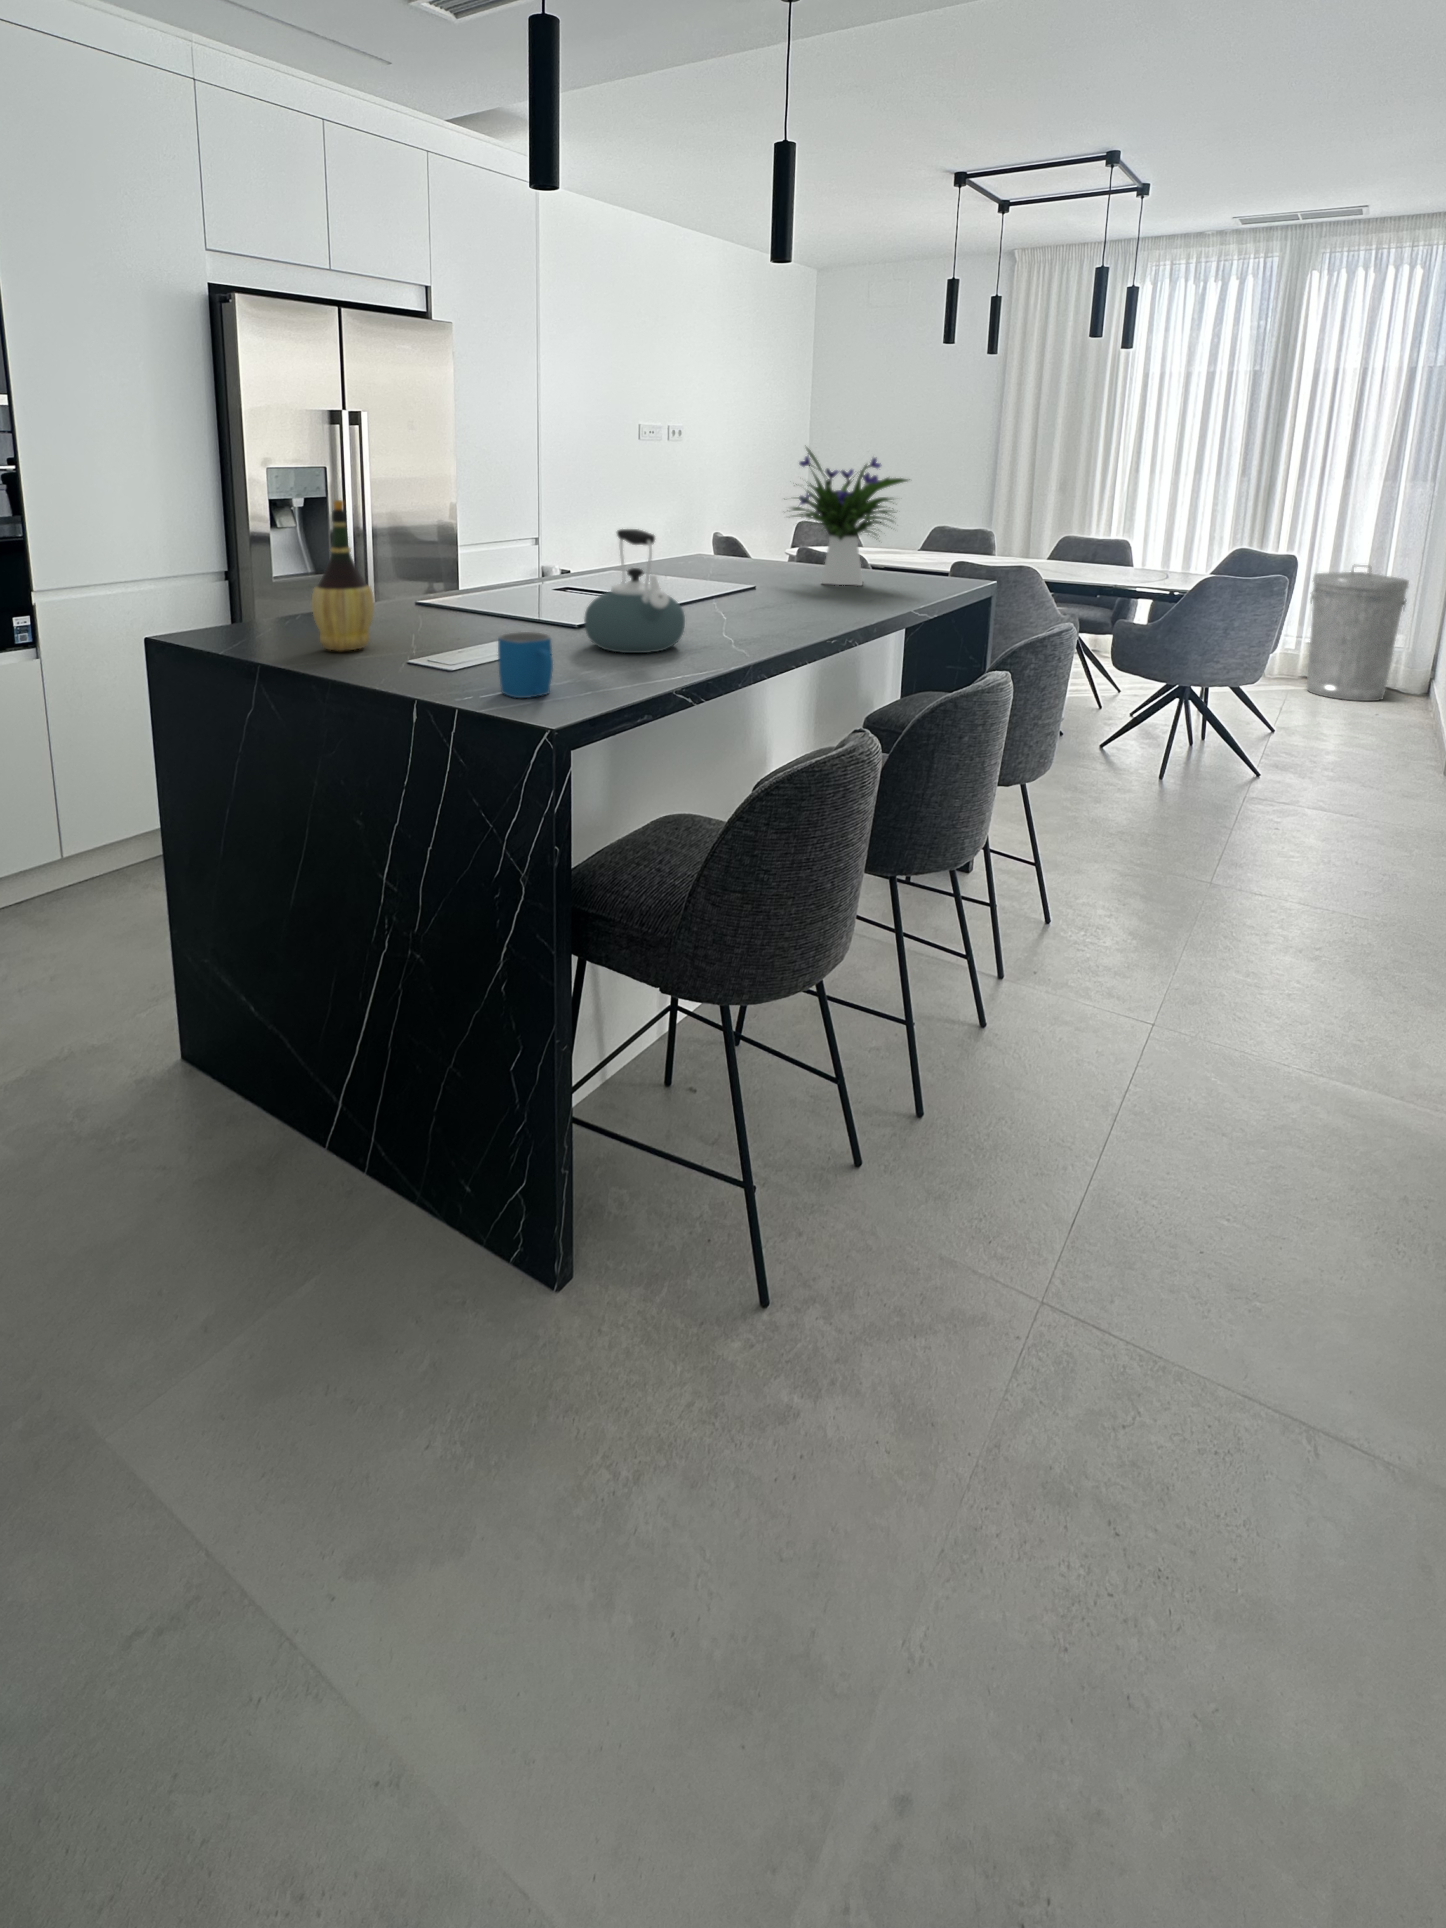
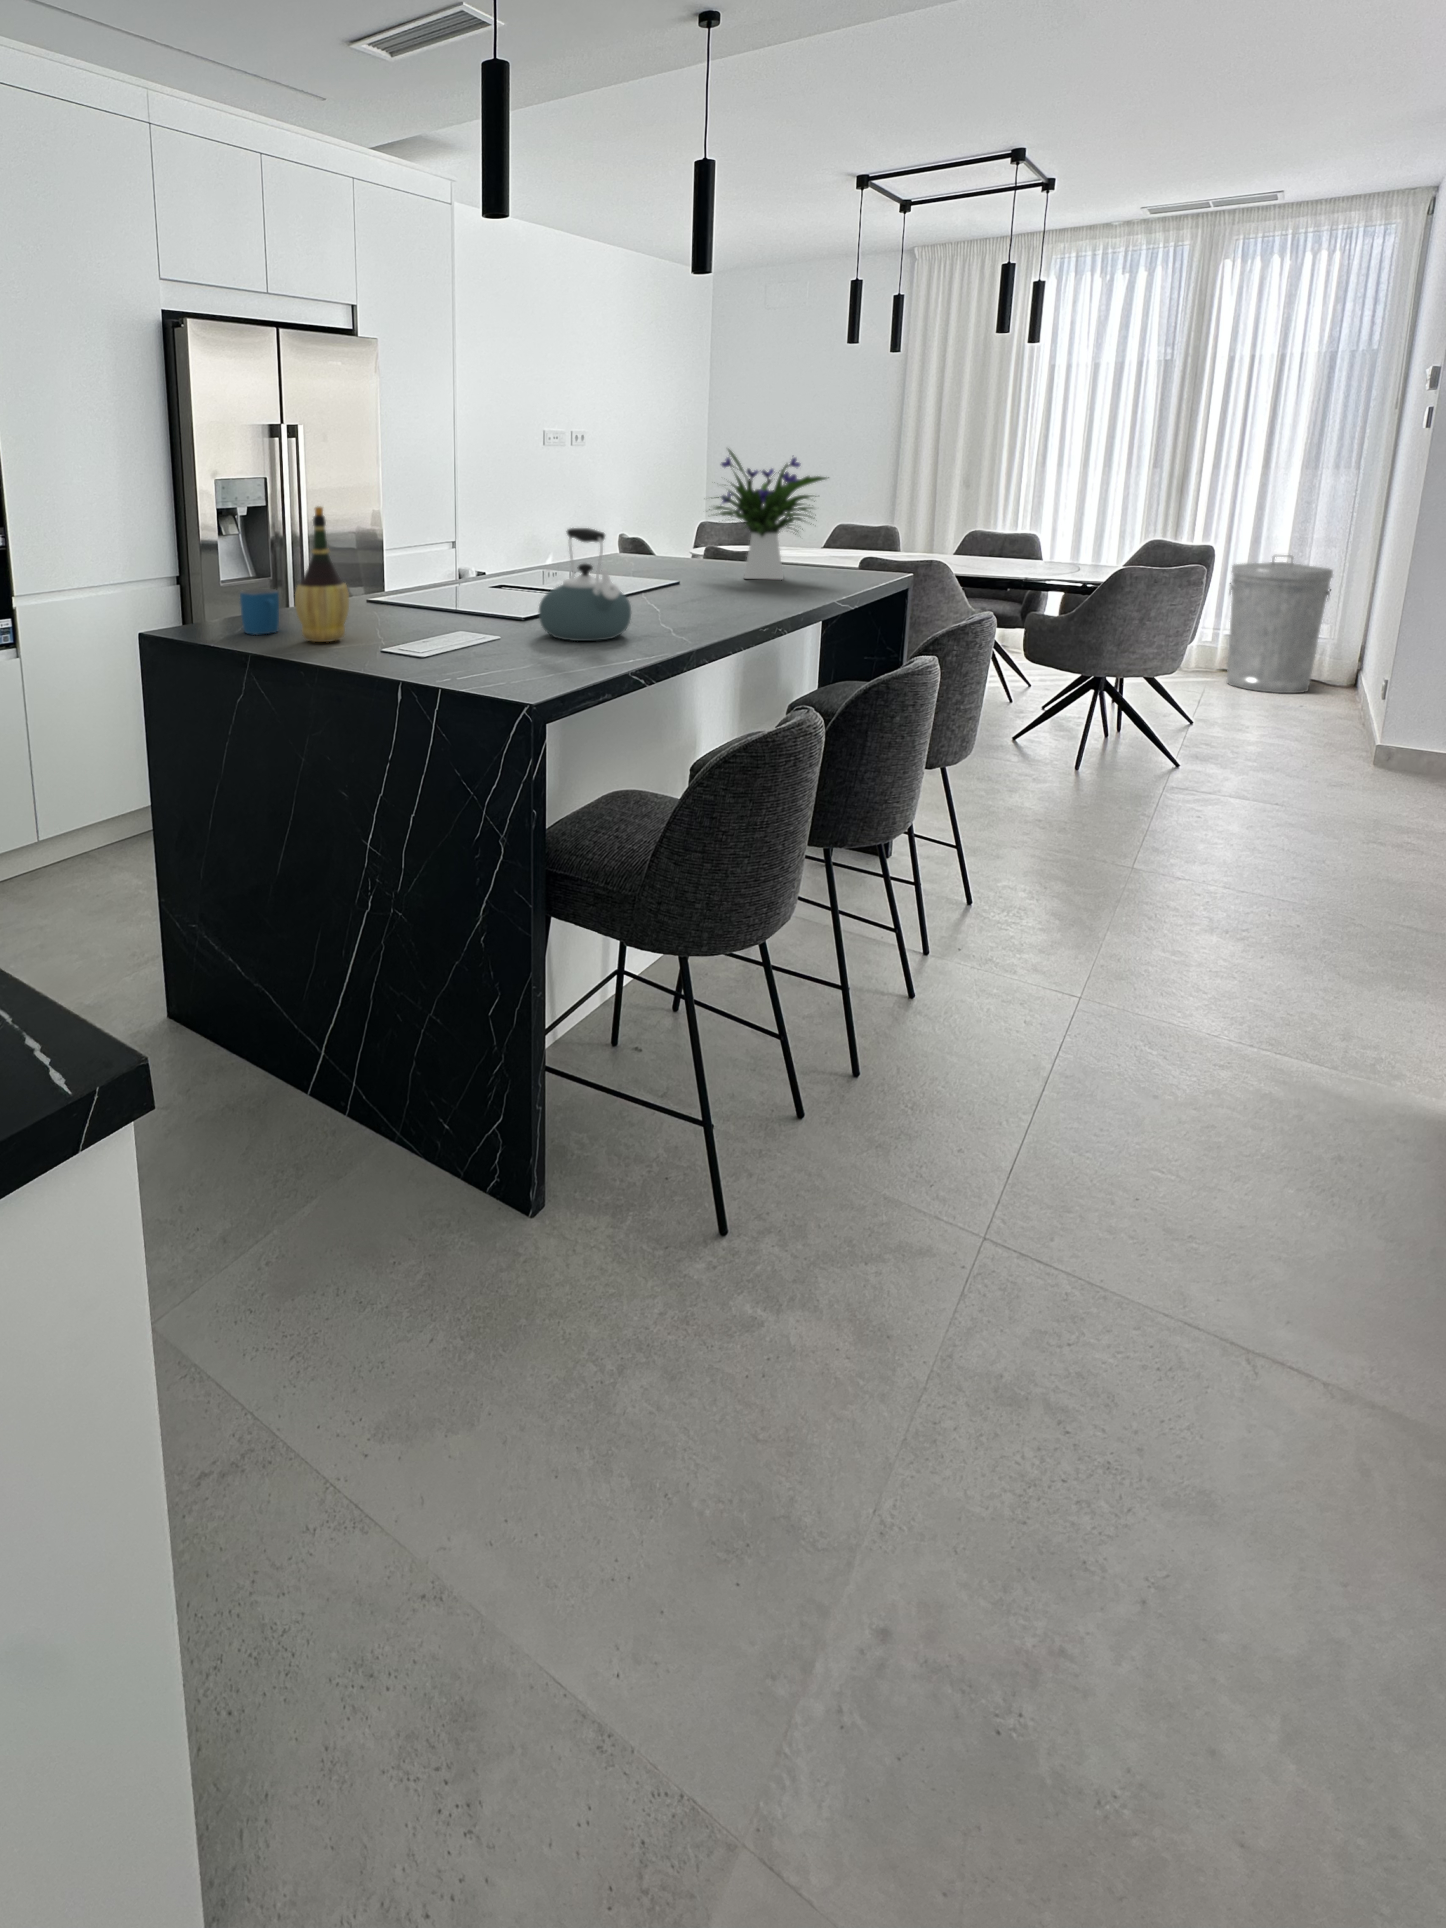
mug: present [498,632,553,698] -> present [240,589,279,635]

